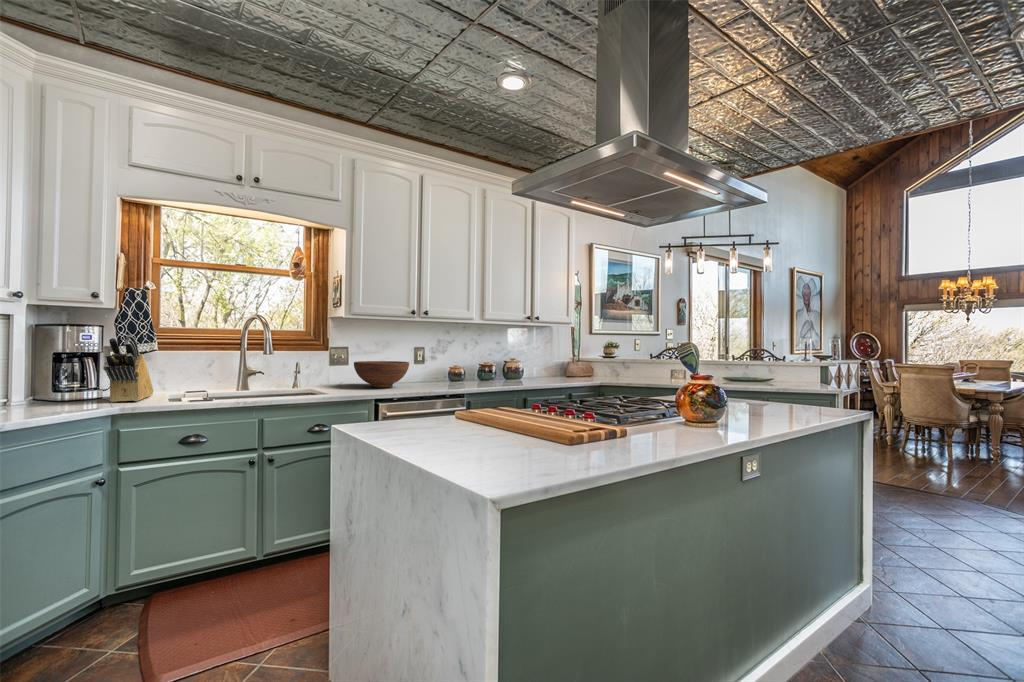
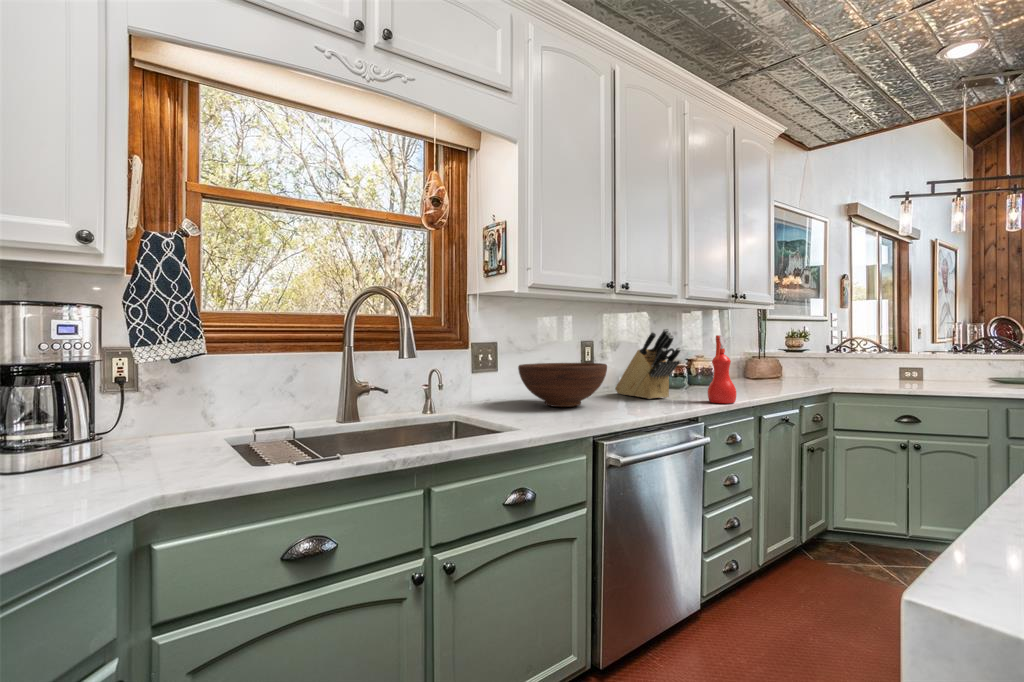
knife block: present [104,335,153,402] -> present [615,328,681,399]
spray bottle: none [478,347,494,389] -> present [708,335,737,404]

